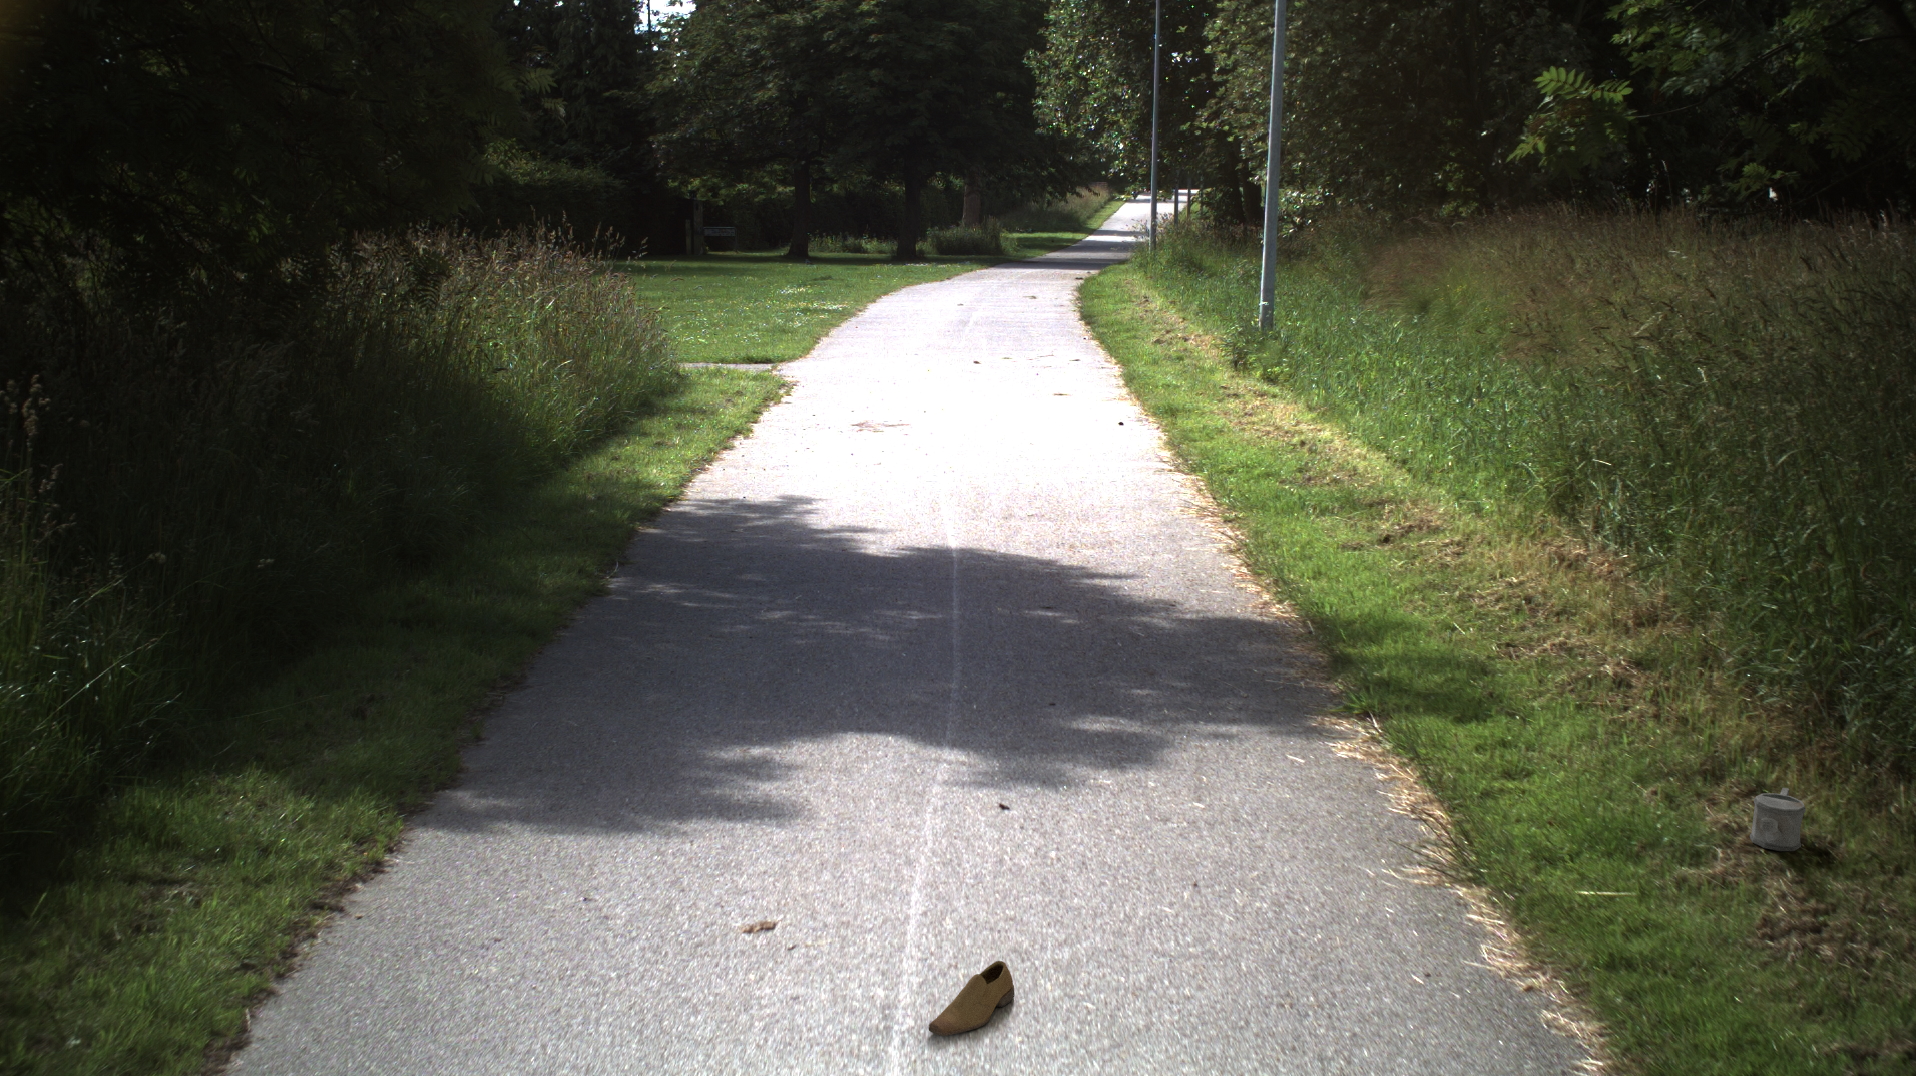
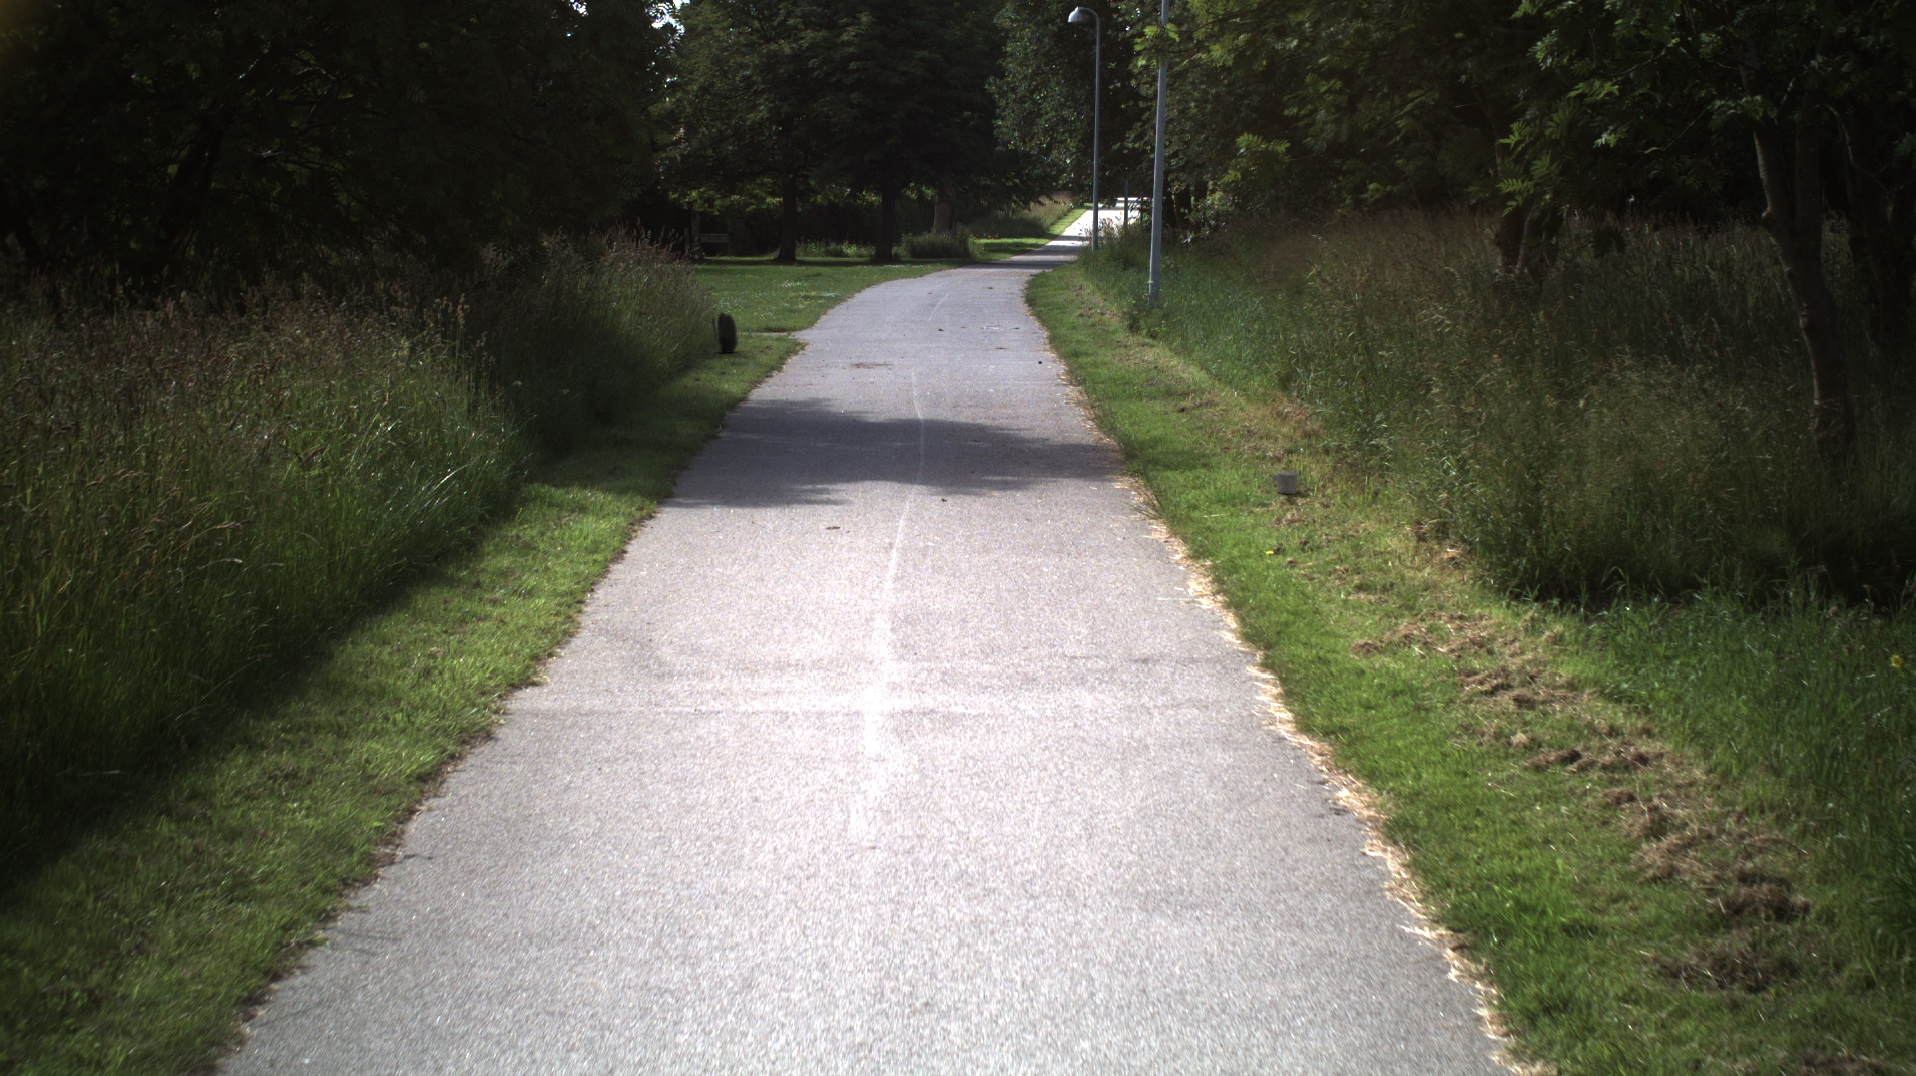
backpack: none [659,343,697,400] -> present [712,312,738,353]
shoe: present [928,961,1014,1036] -> none [908,516,943,537]

